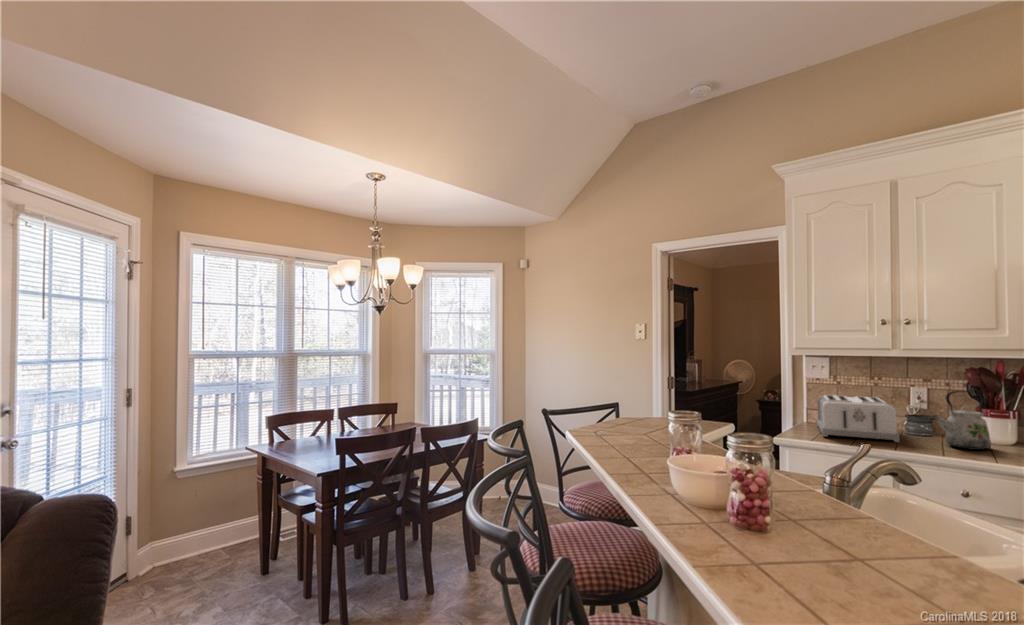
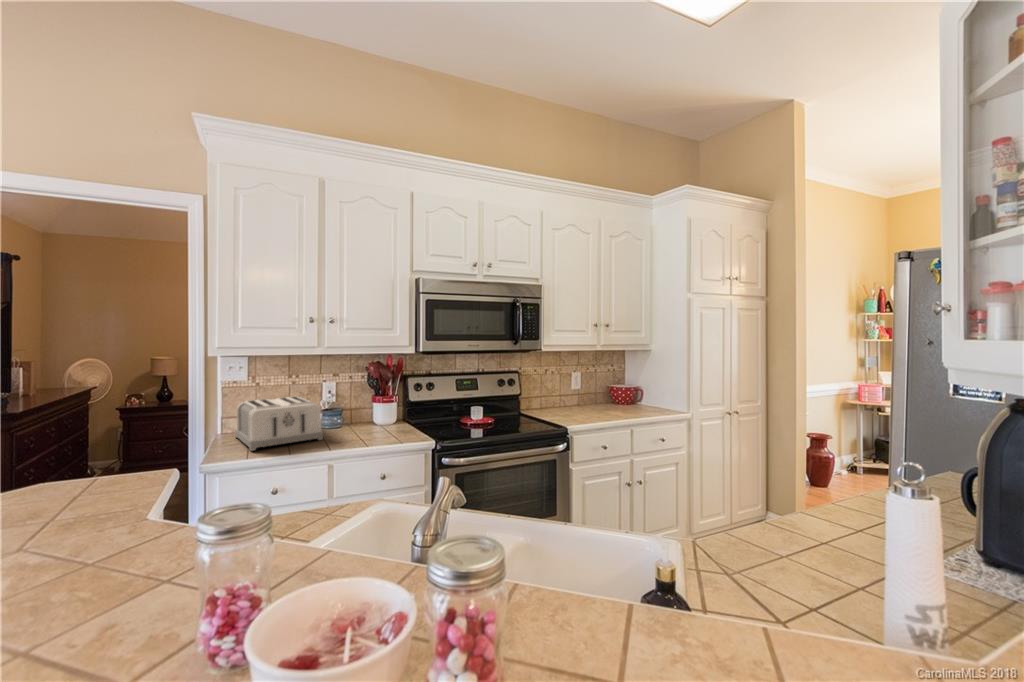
kettle: present [933,391,991,450] -> none [350,382,387,434]

